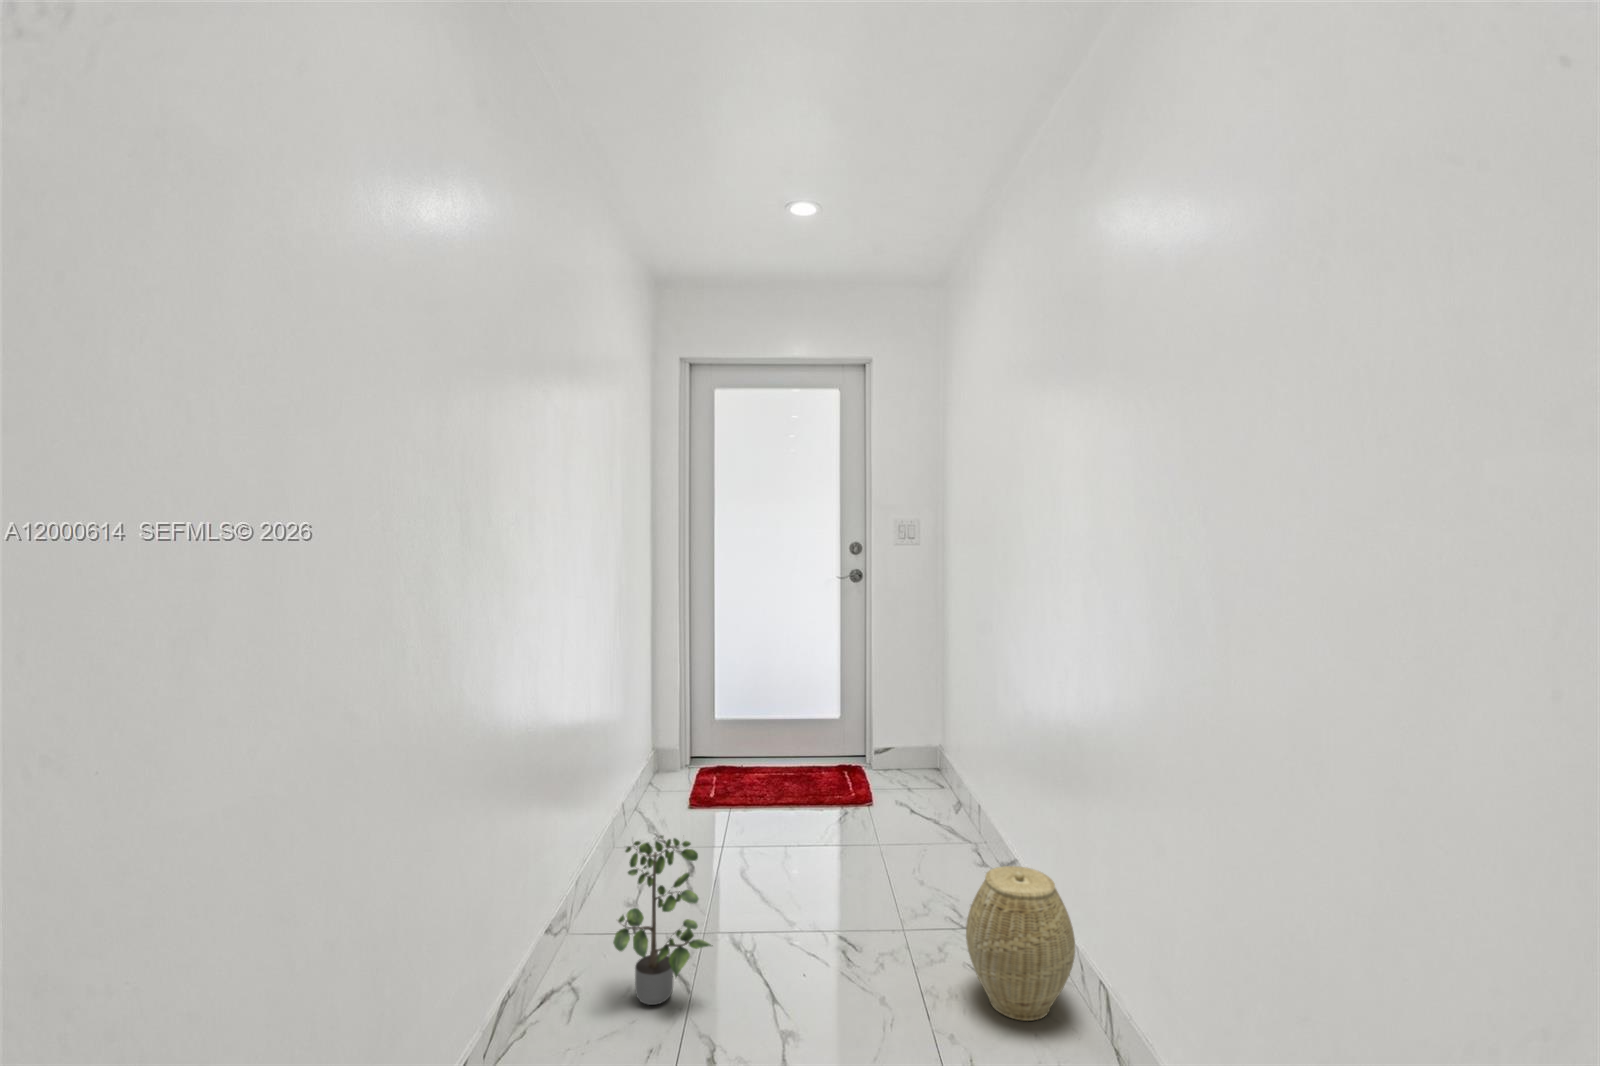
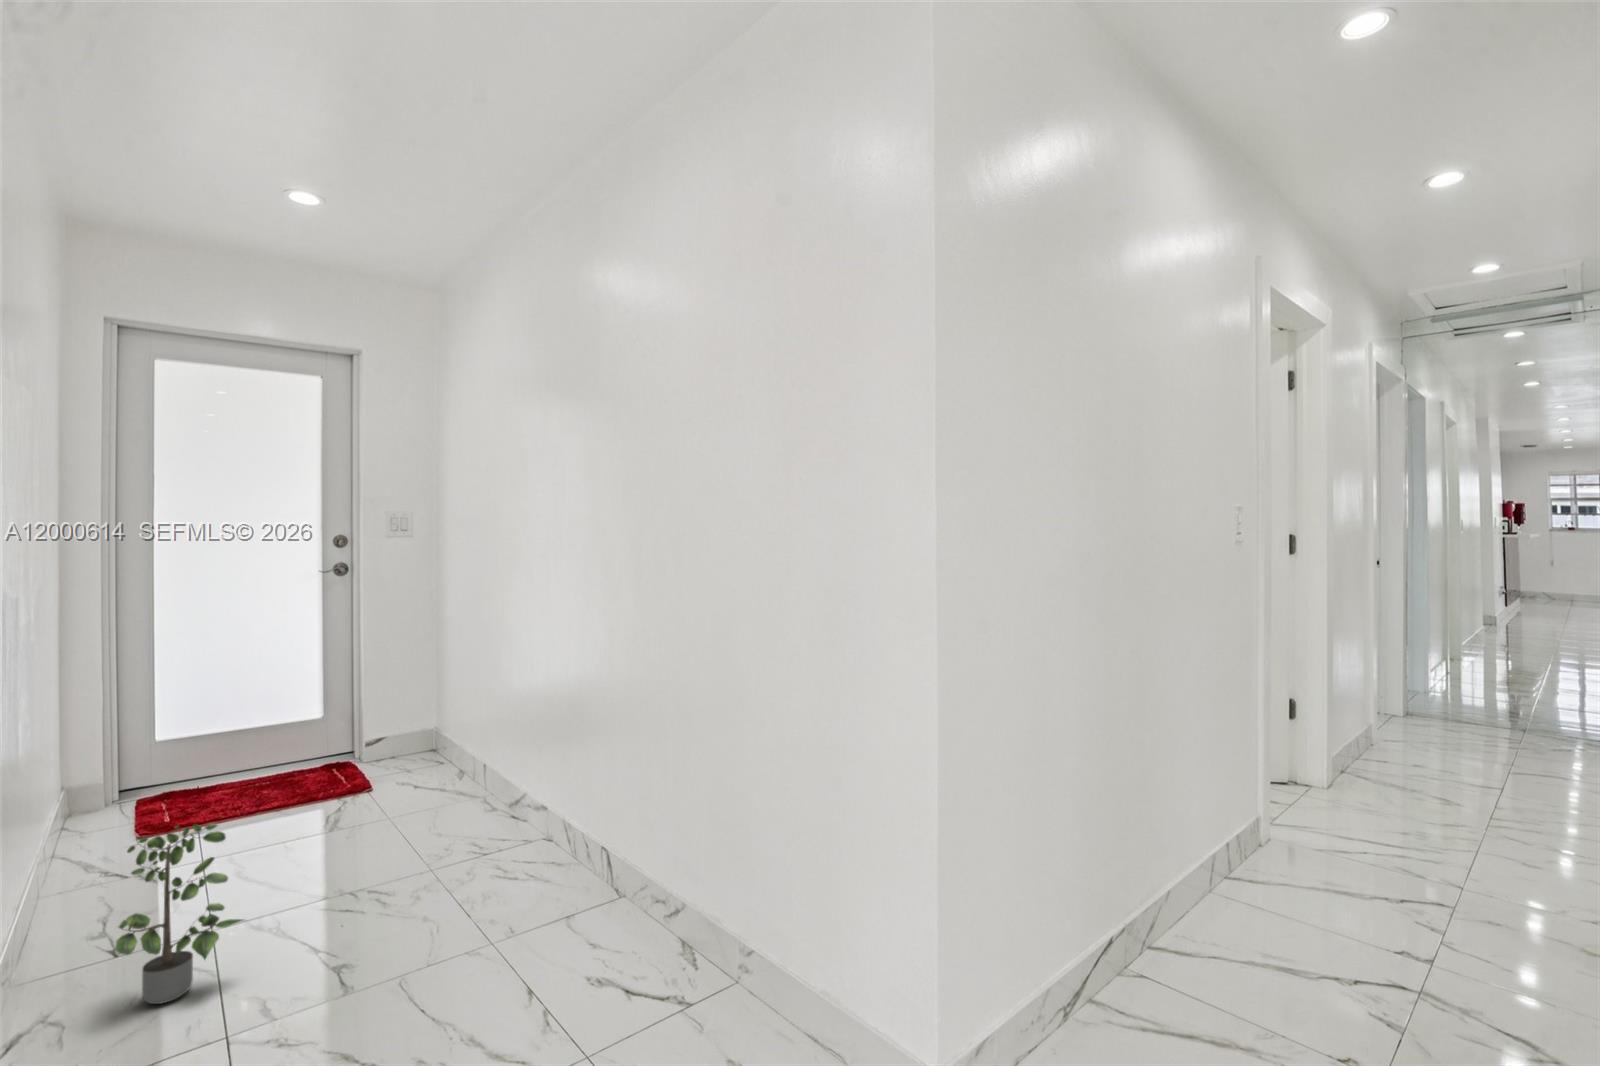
woven basket: present [966,866,1075,1021] -> none [499,782,587,898]

